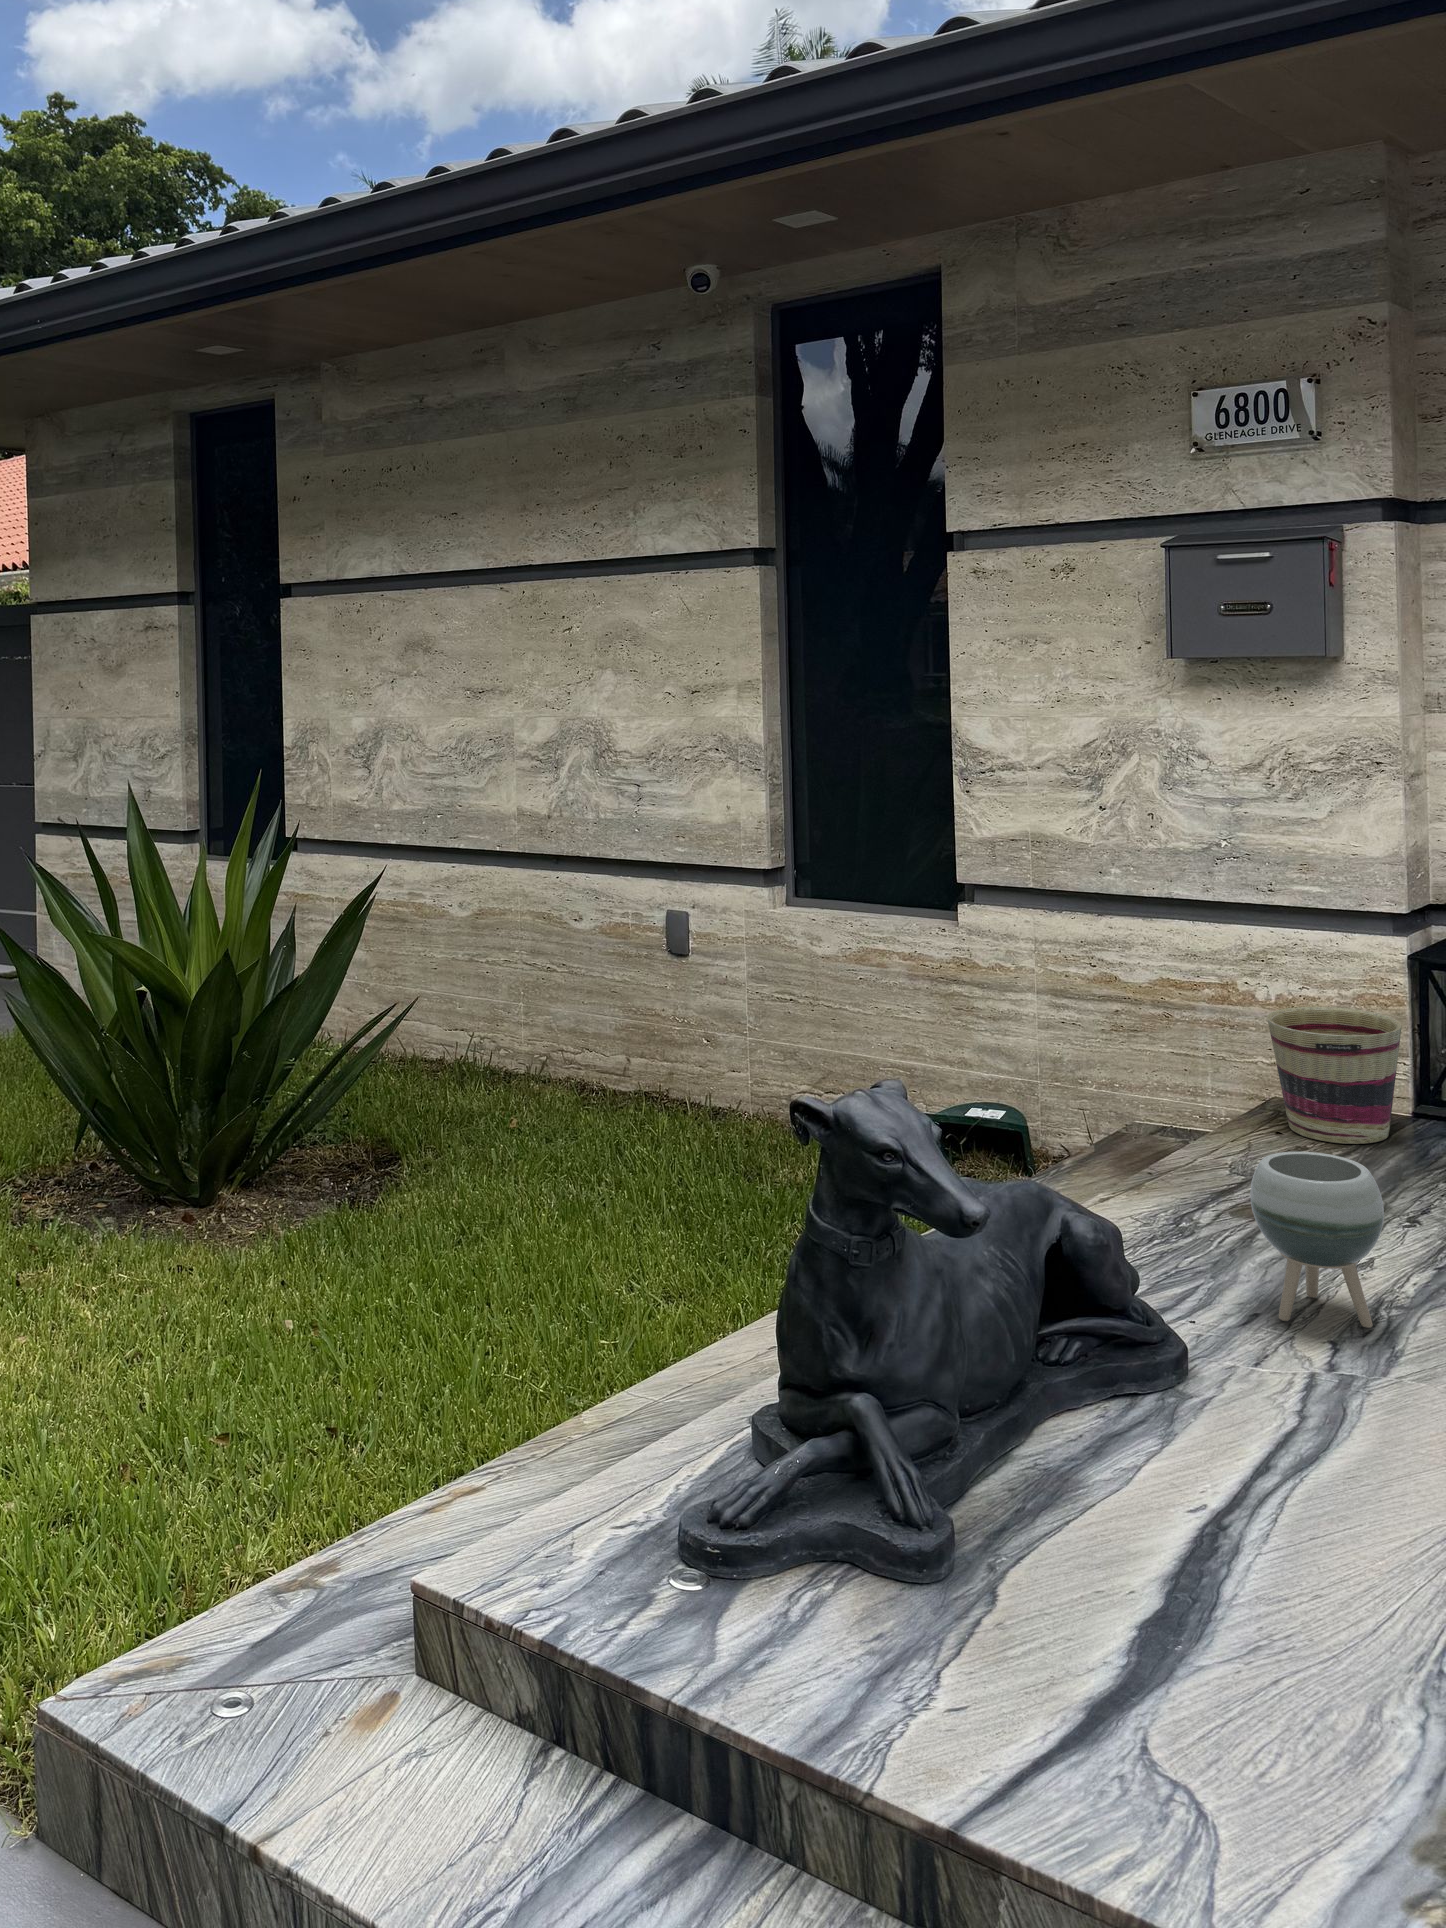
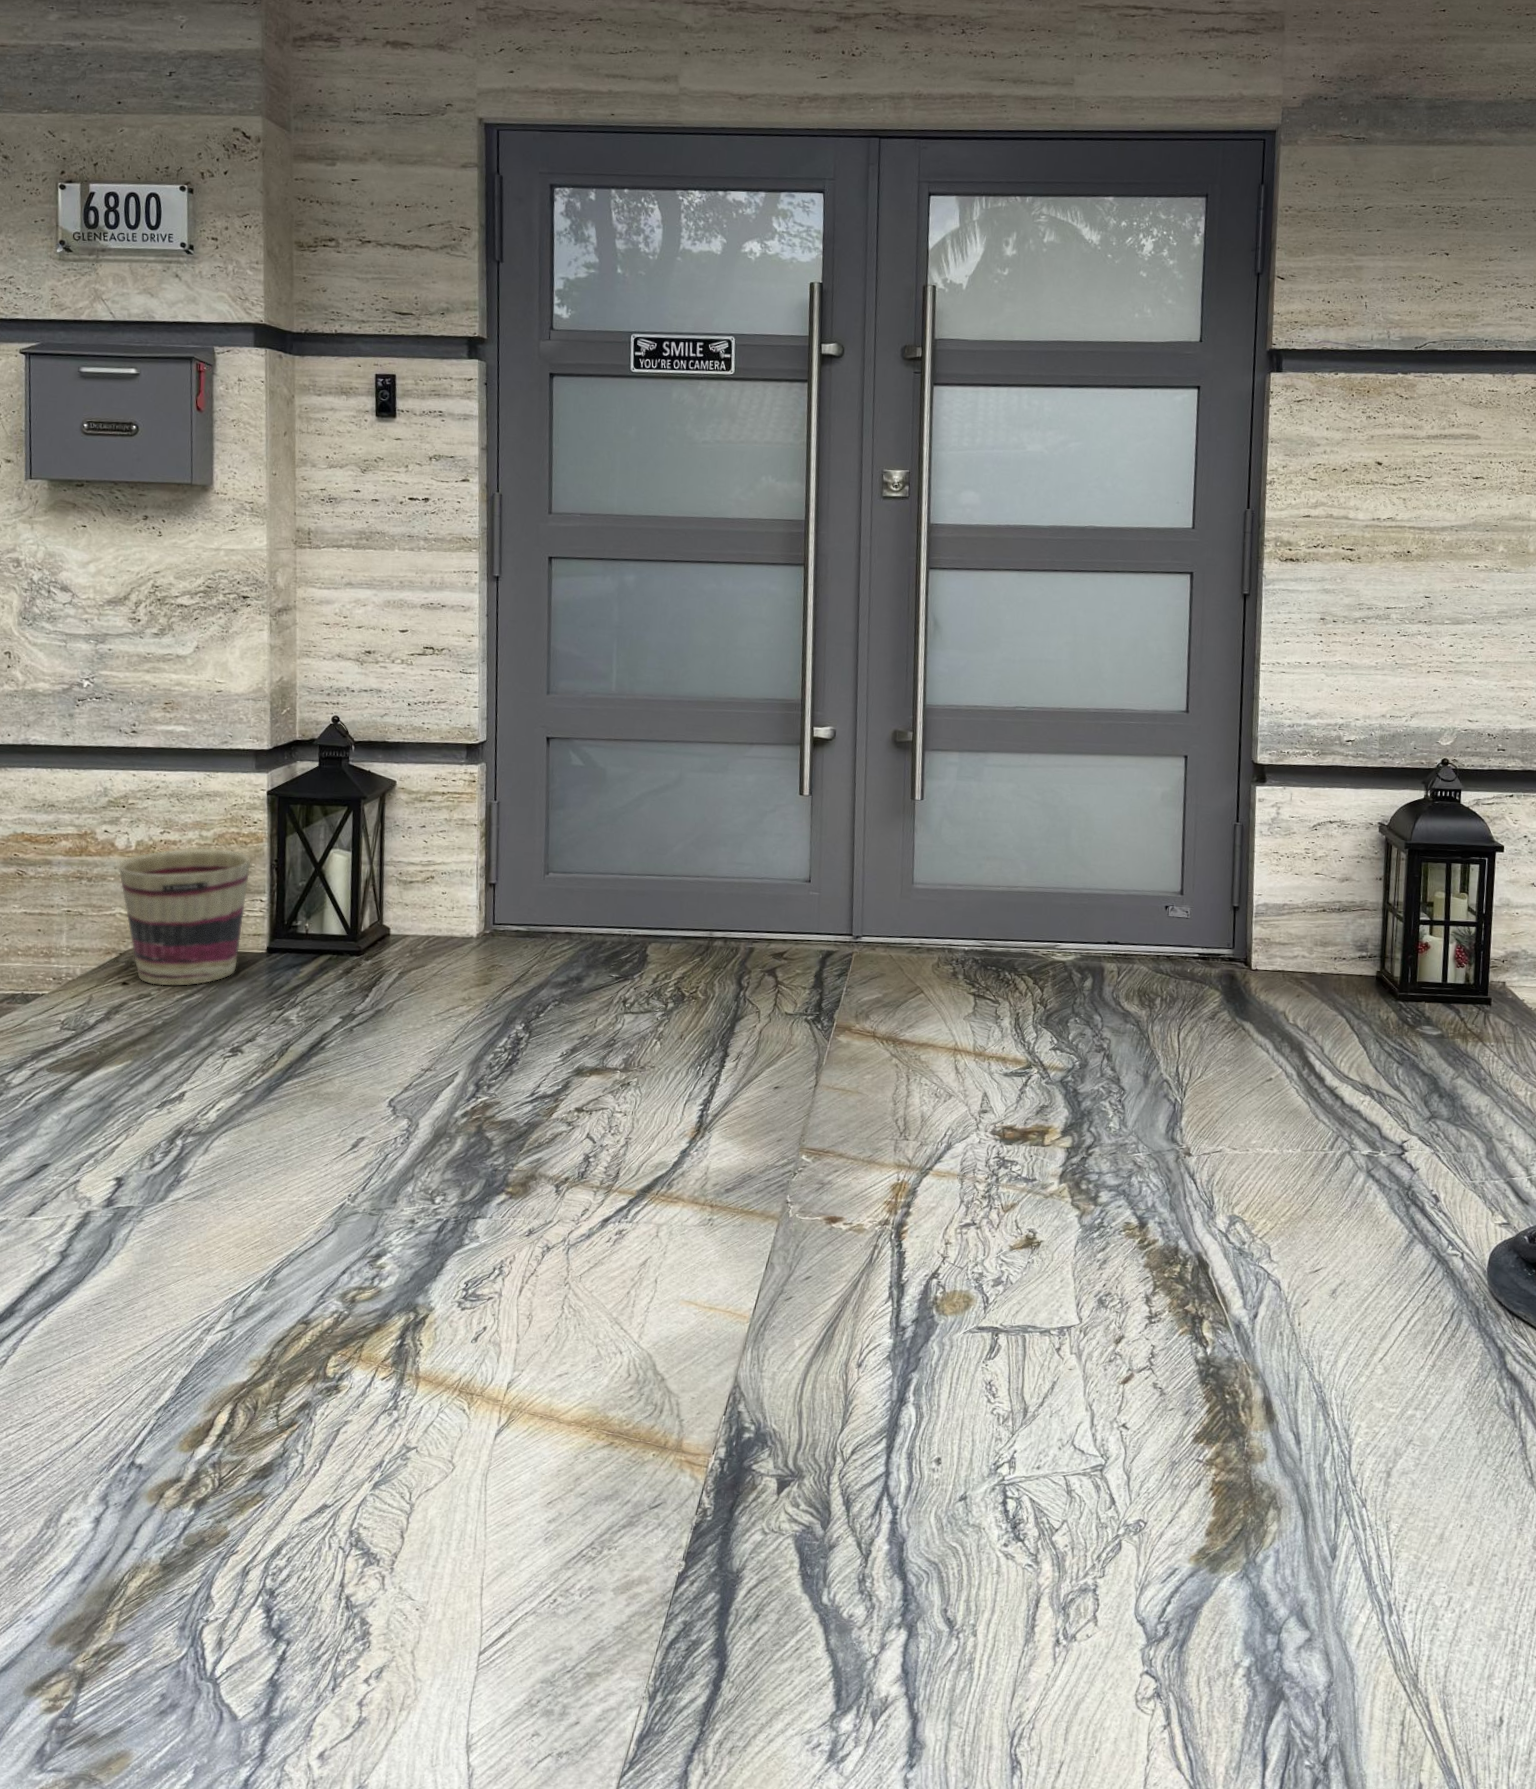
planter: present [1250,1152,1384,1328] -> none [45,985,179,1164]

